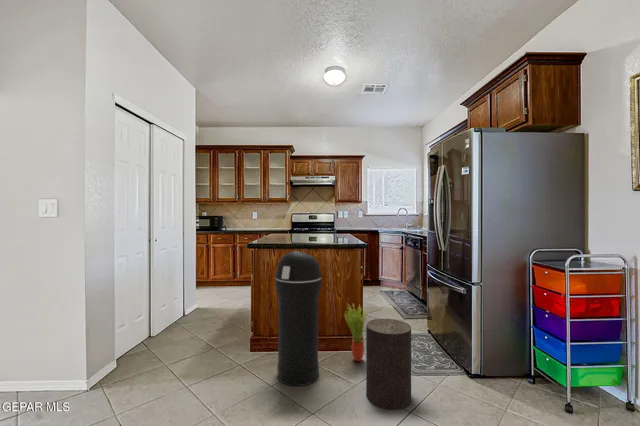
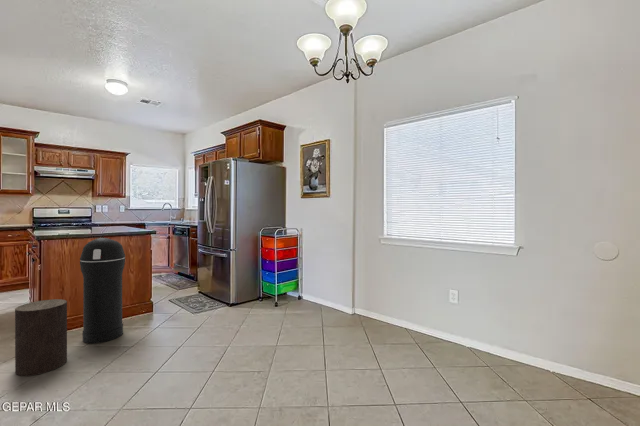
potted plant: present [345,305,368,361] -> none [139,276,160,318]
stool: present [366,319,411,410] -> present [15,299,67,376]

